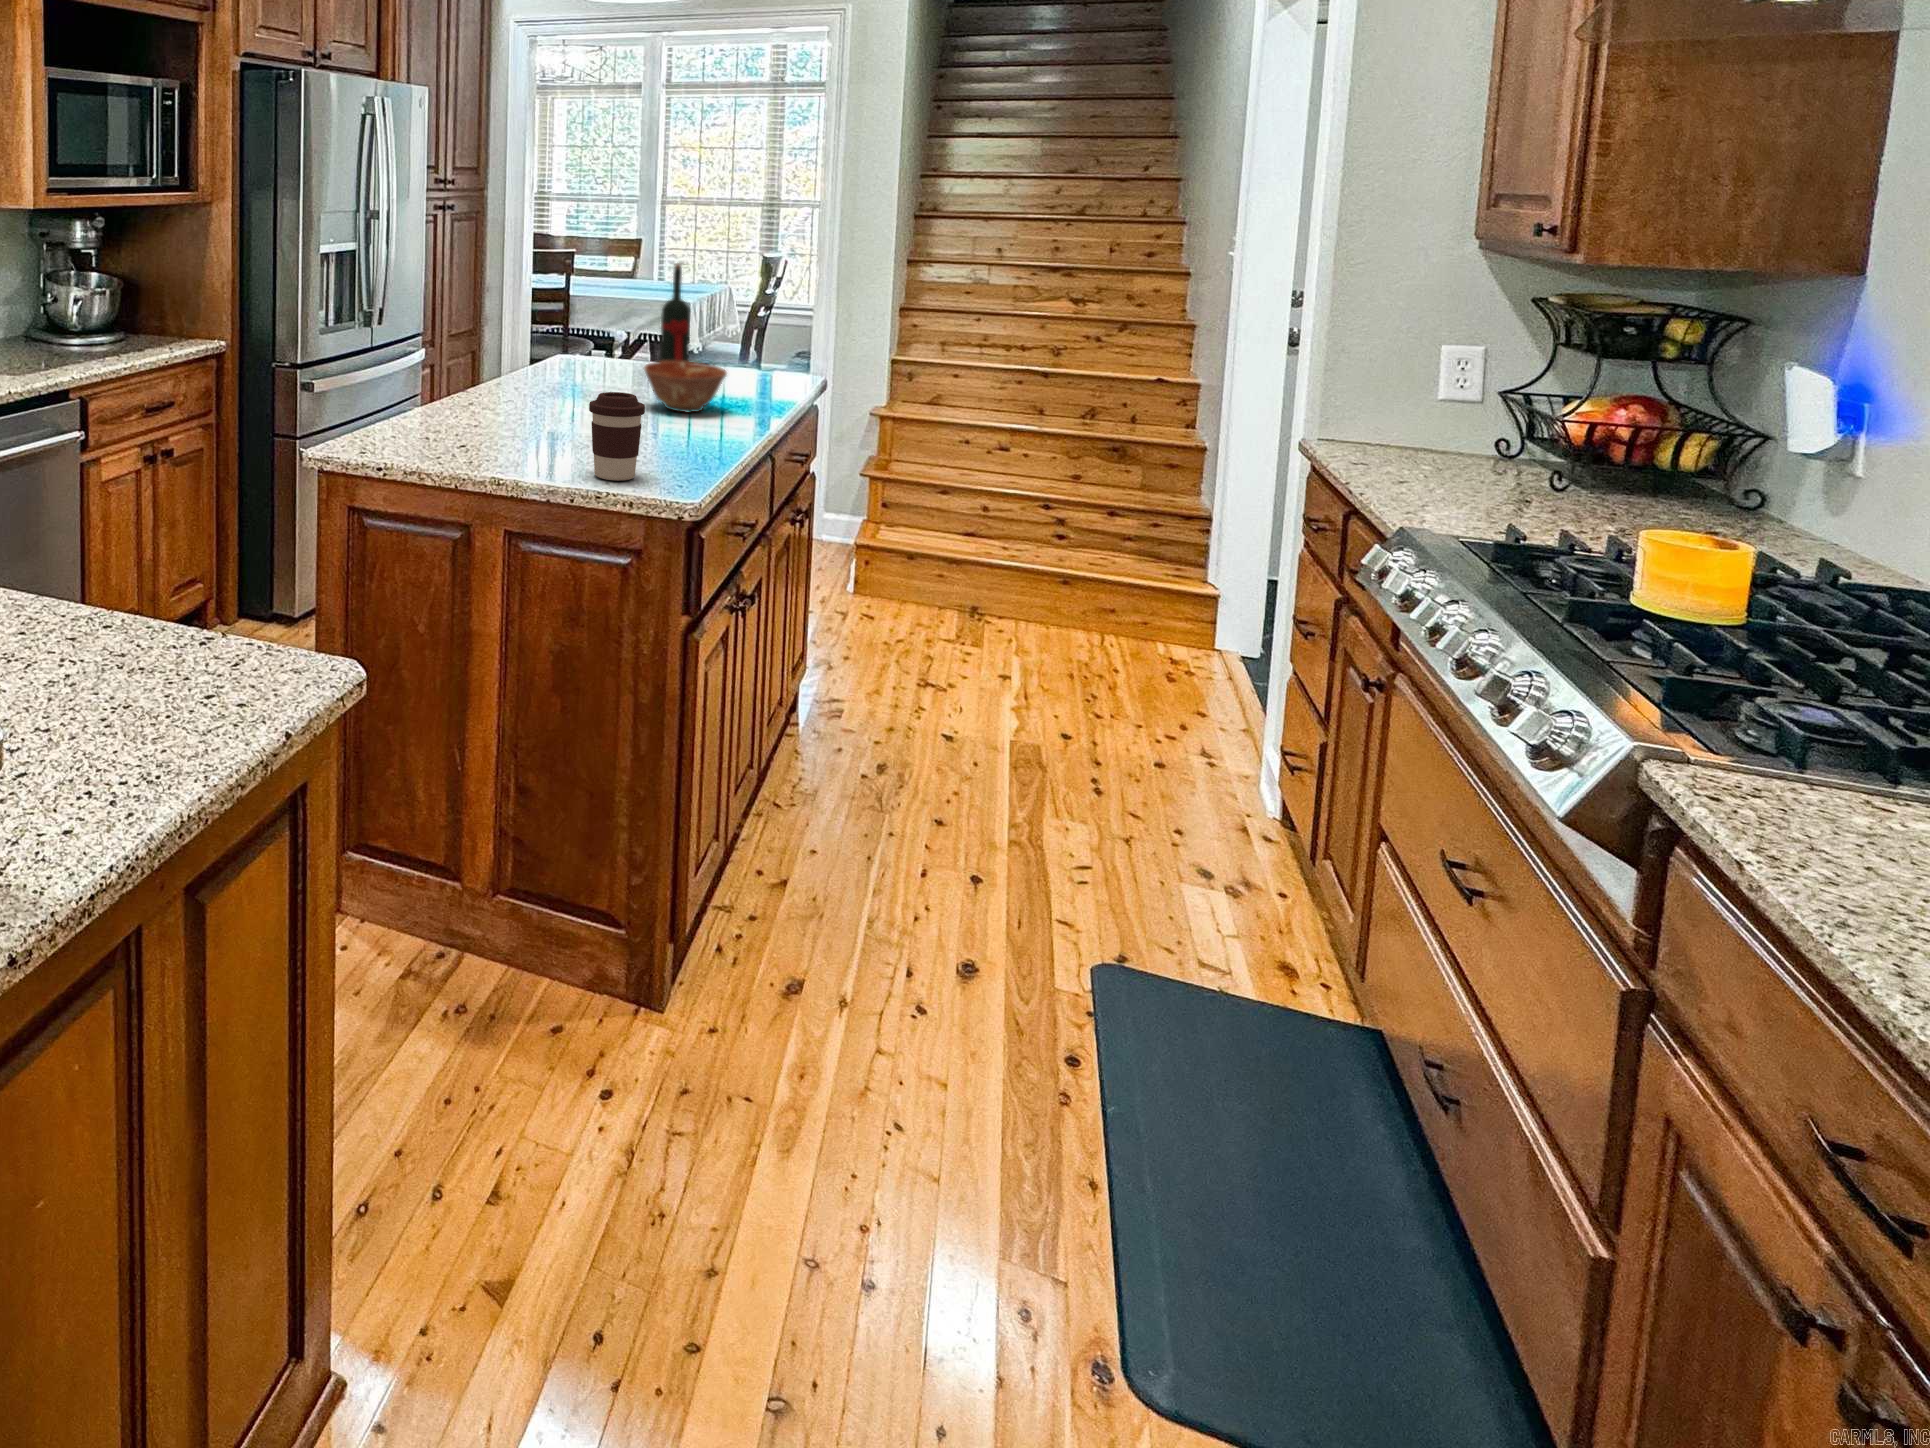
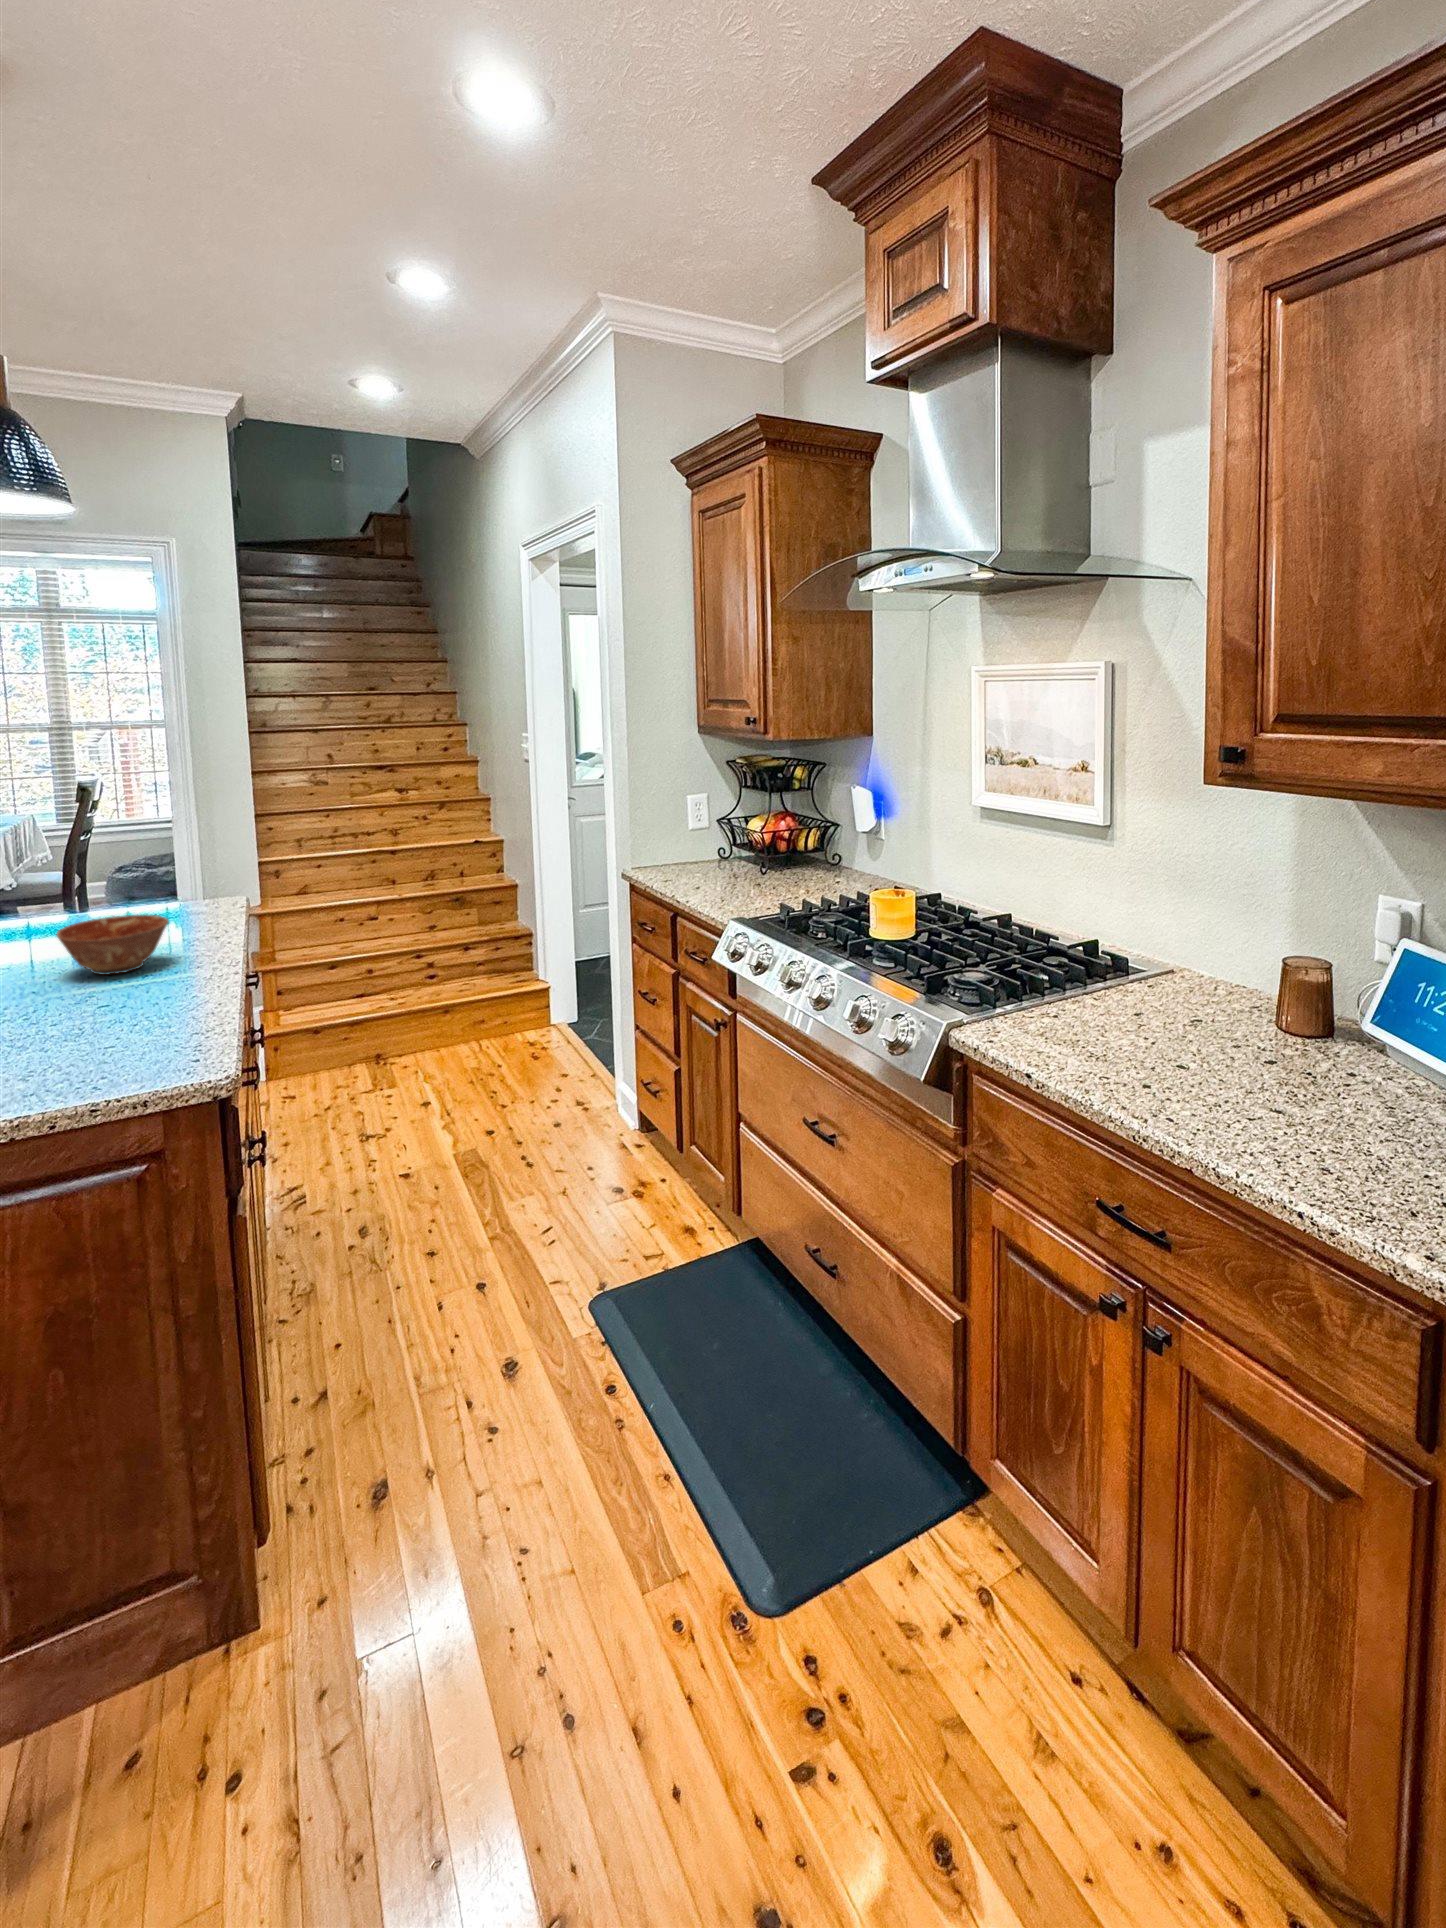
wine bottle: present [659,263,691,362] -> none [43,810,91,937]
coffee cup: present [589,392,645,481] -> none [46,978,130,1087]

